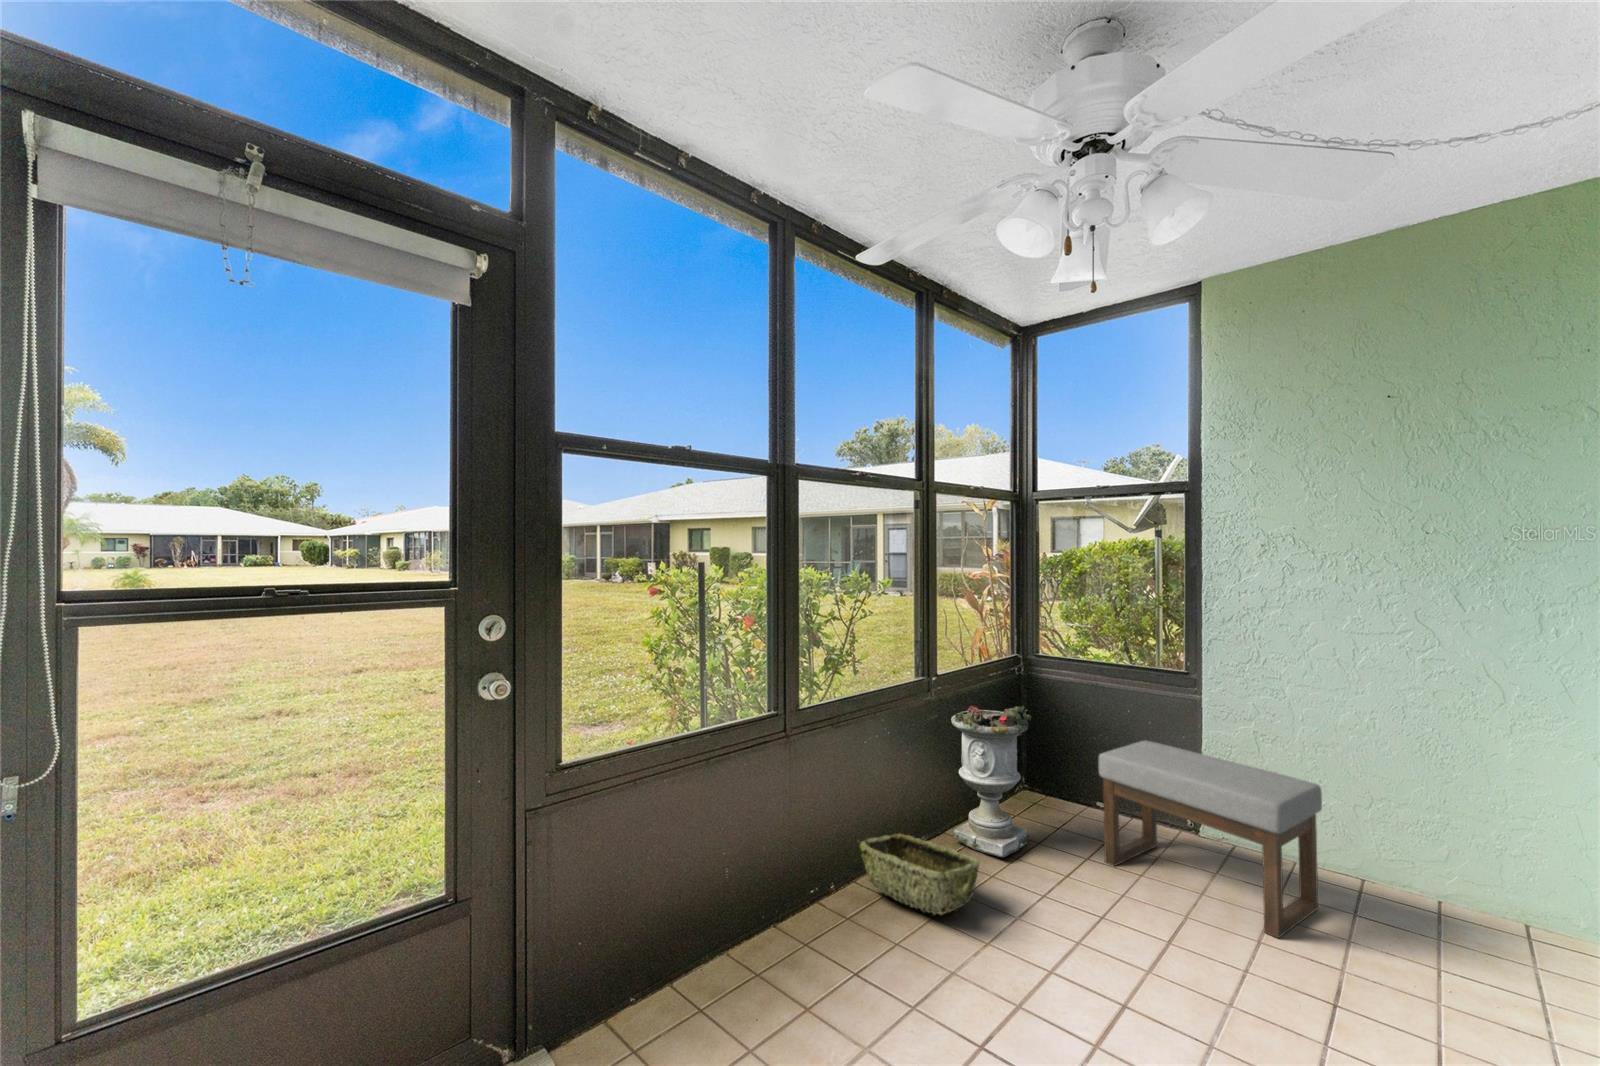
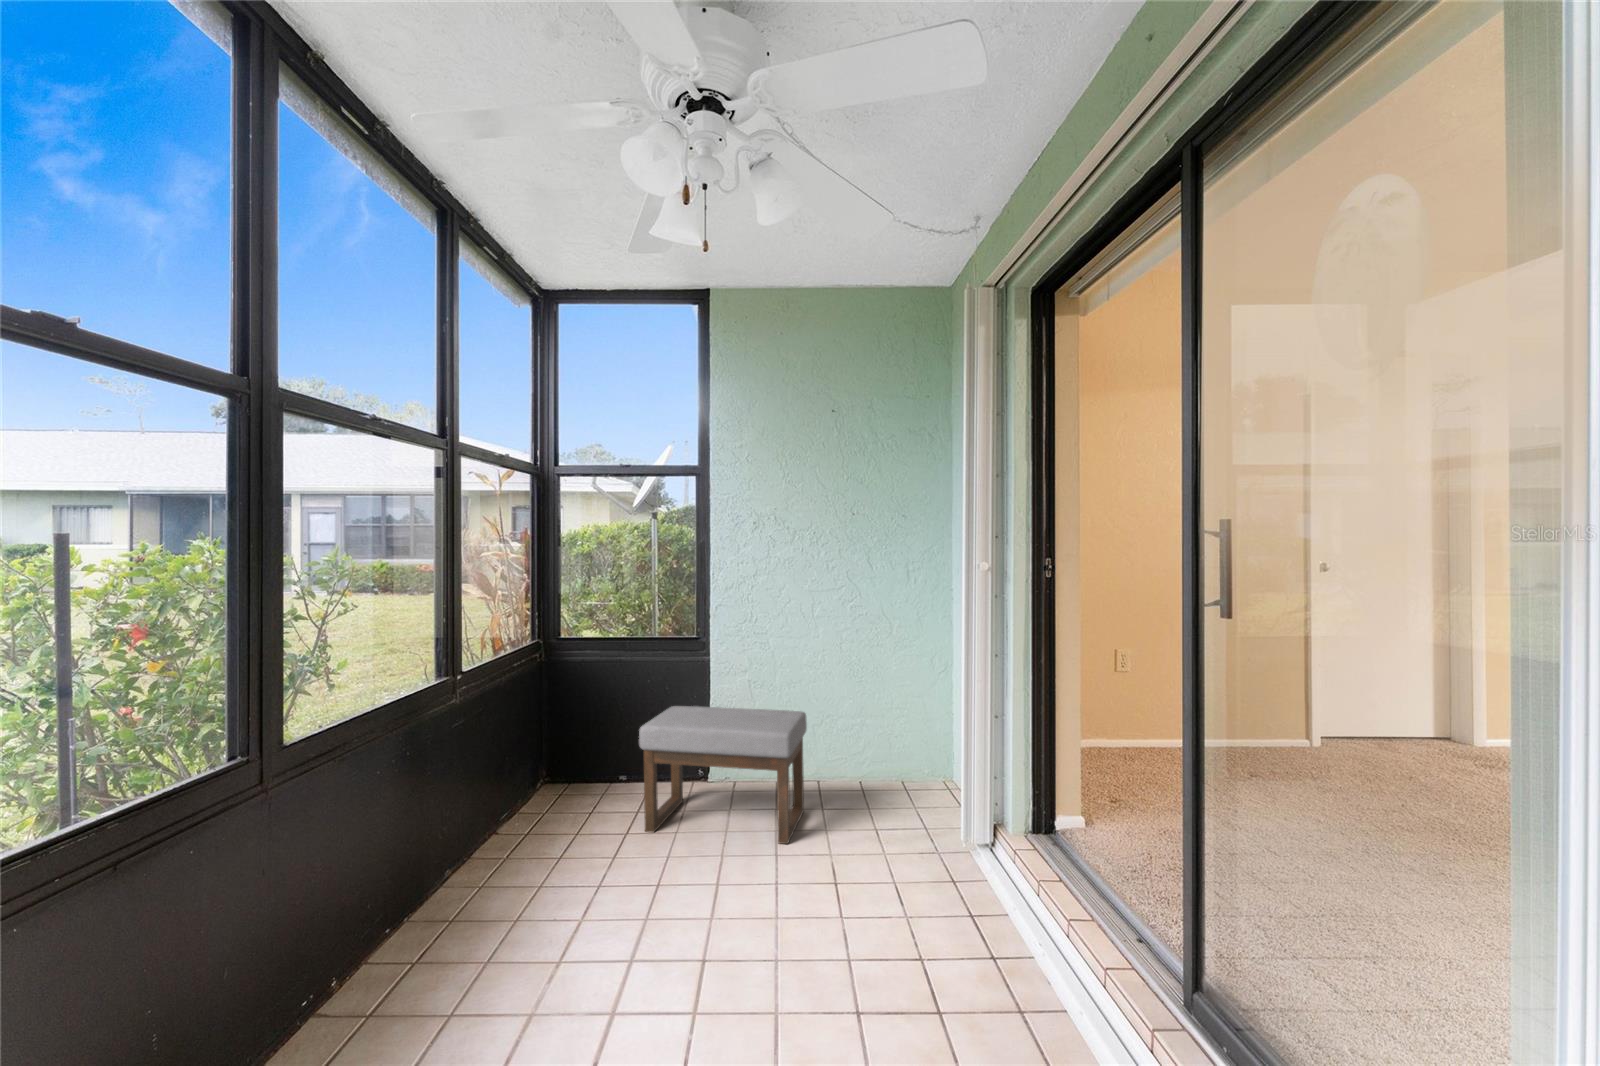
planter: present [951,706,1031,857] -> none [481,694,573,867]
woven basket: present [860,834,979,914] -> none [372,873,538,964]

